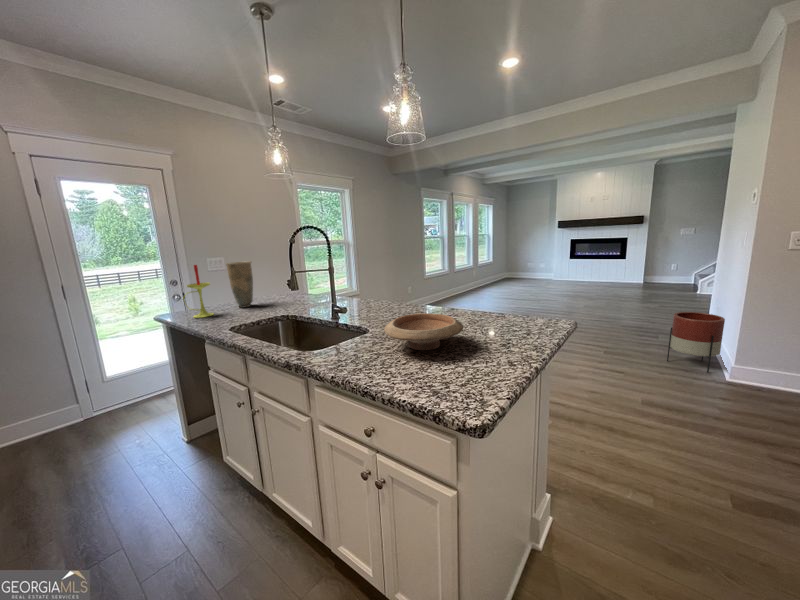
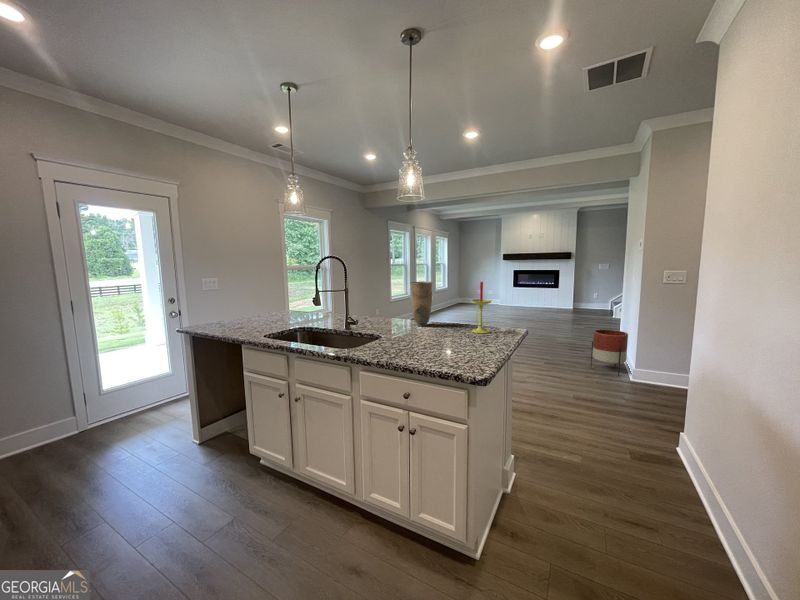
vase: present [226,261,253,308] -> present [410,282,432,326]
candle: present [183,265,214,318] -> present [471,282,491,333]
wooden bowl: present [384,313,463,350] -> none [403,322,458,346]

